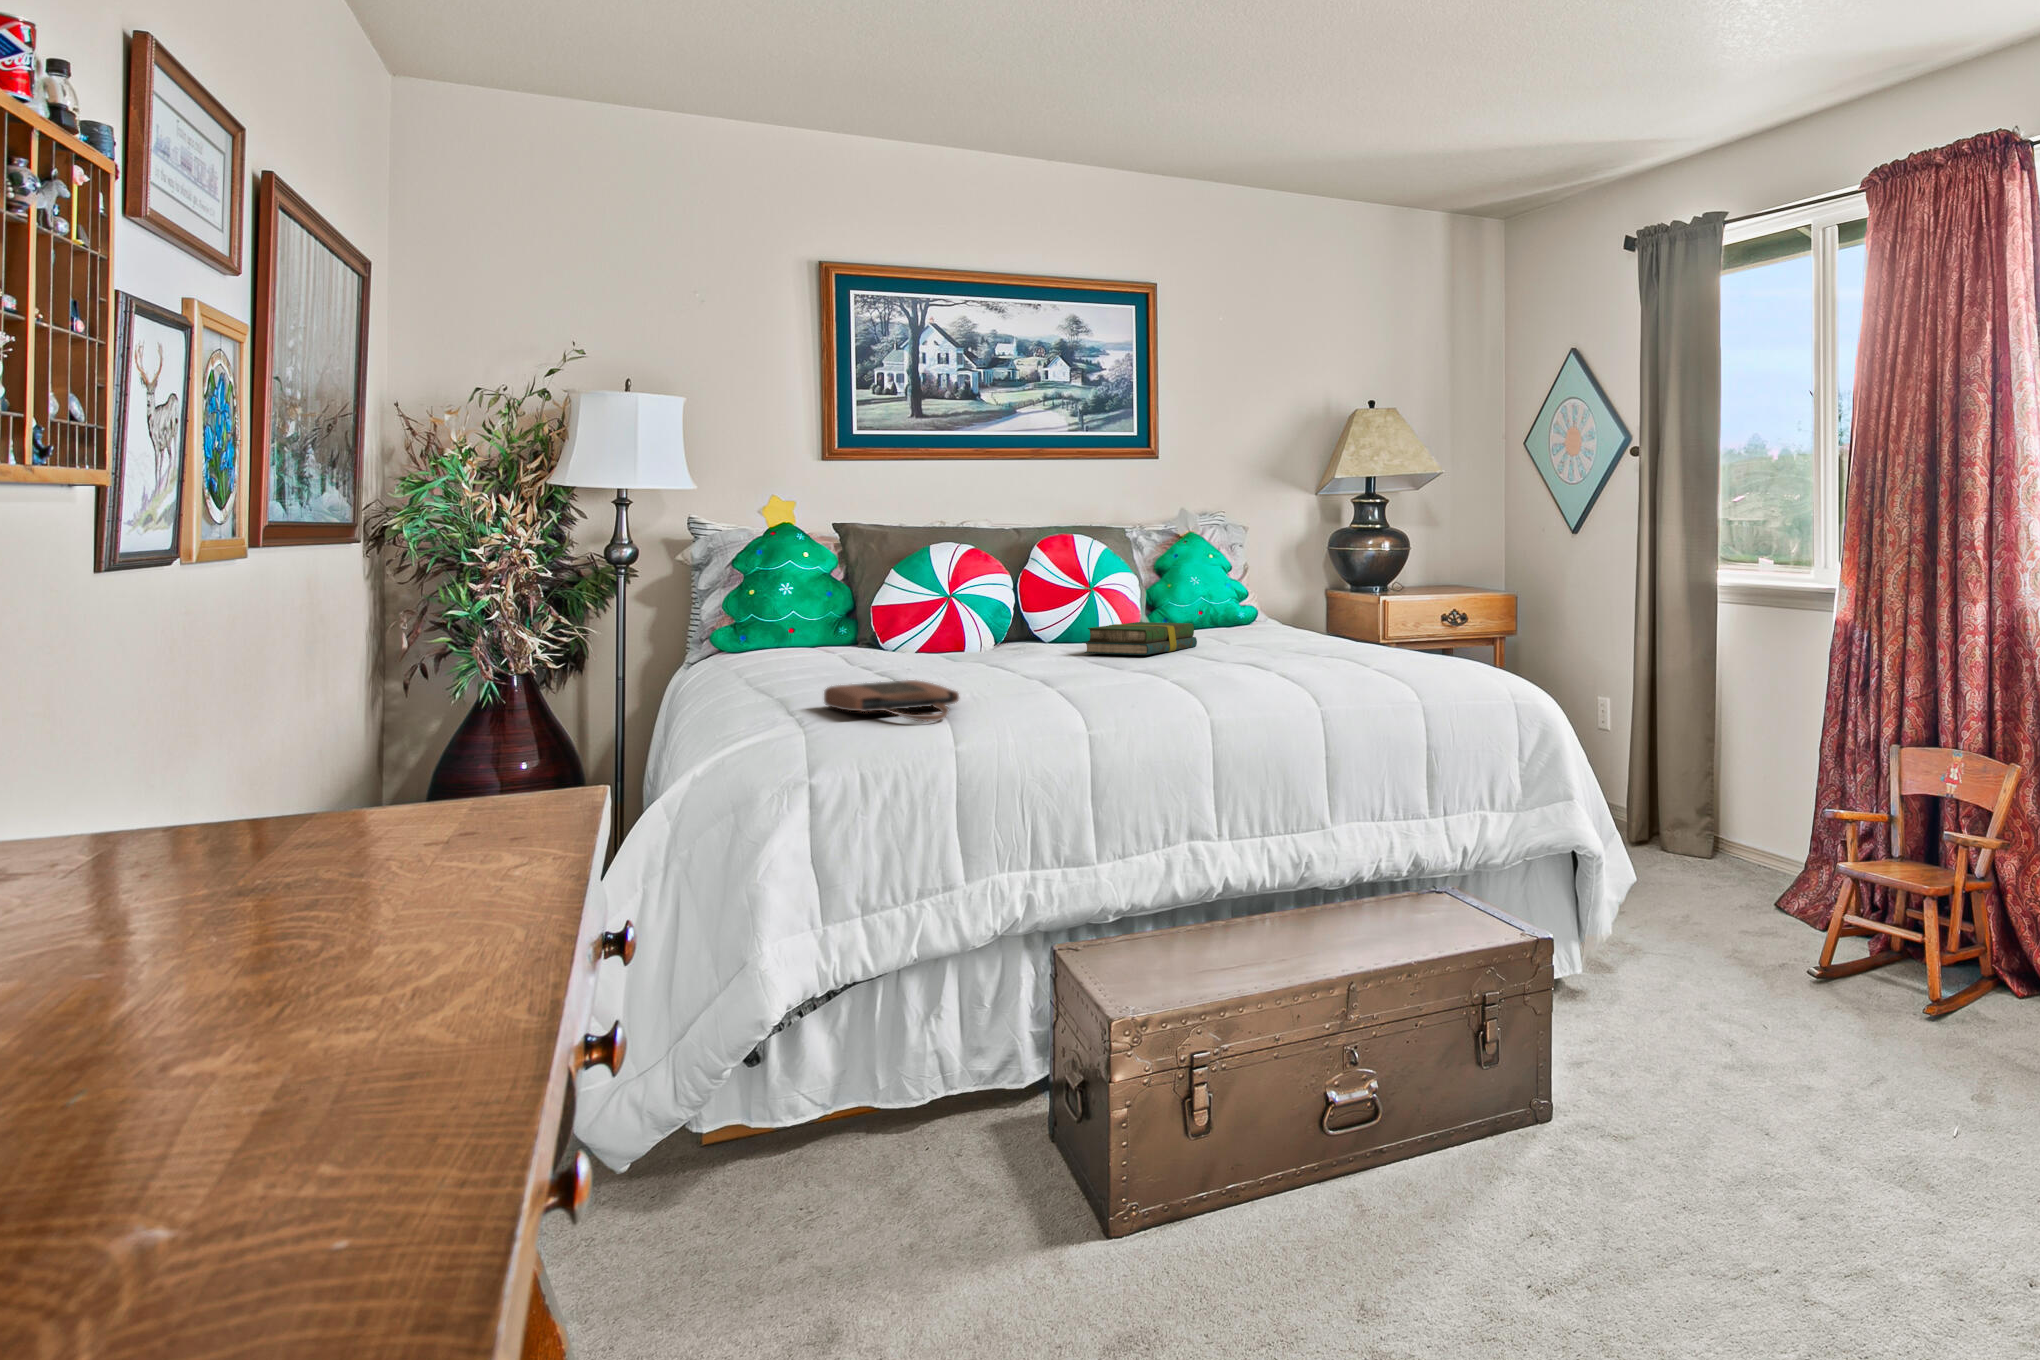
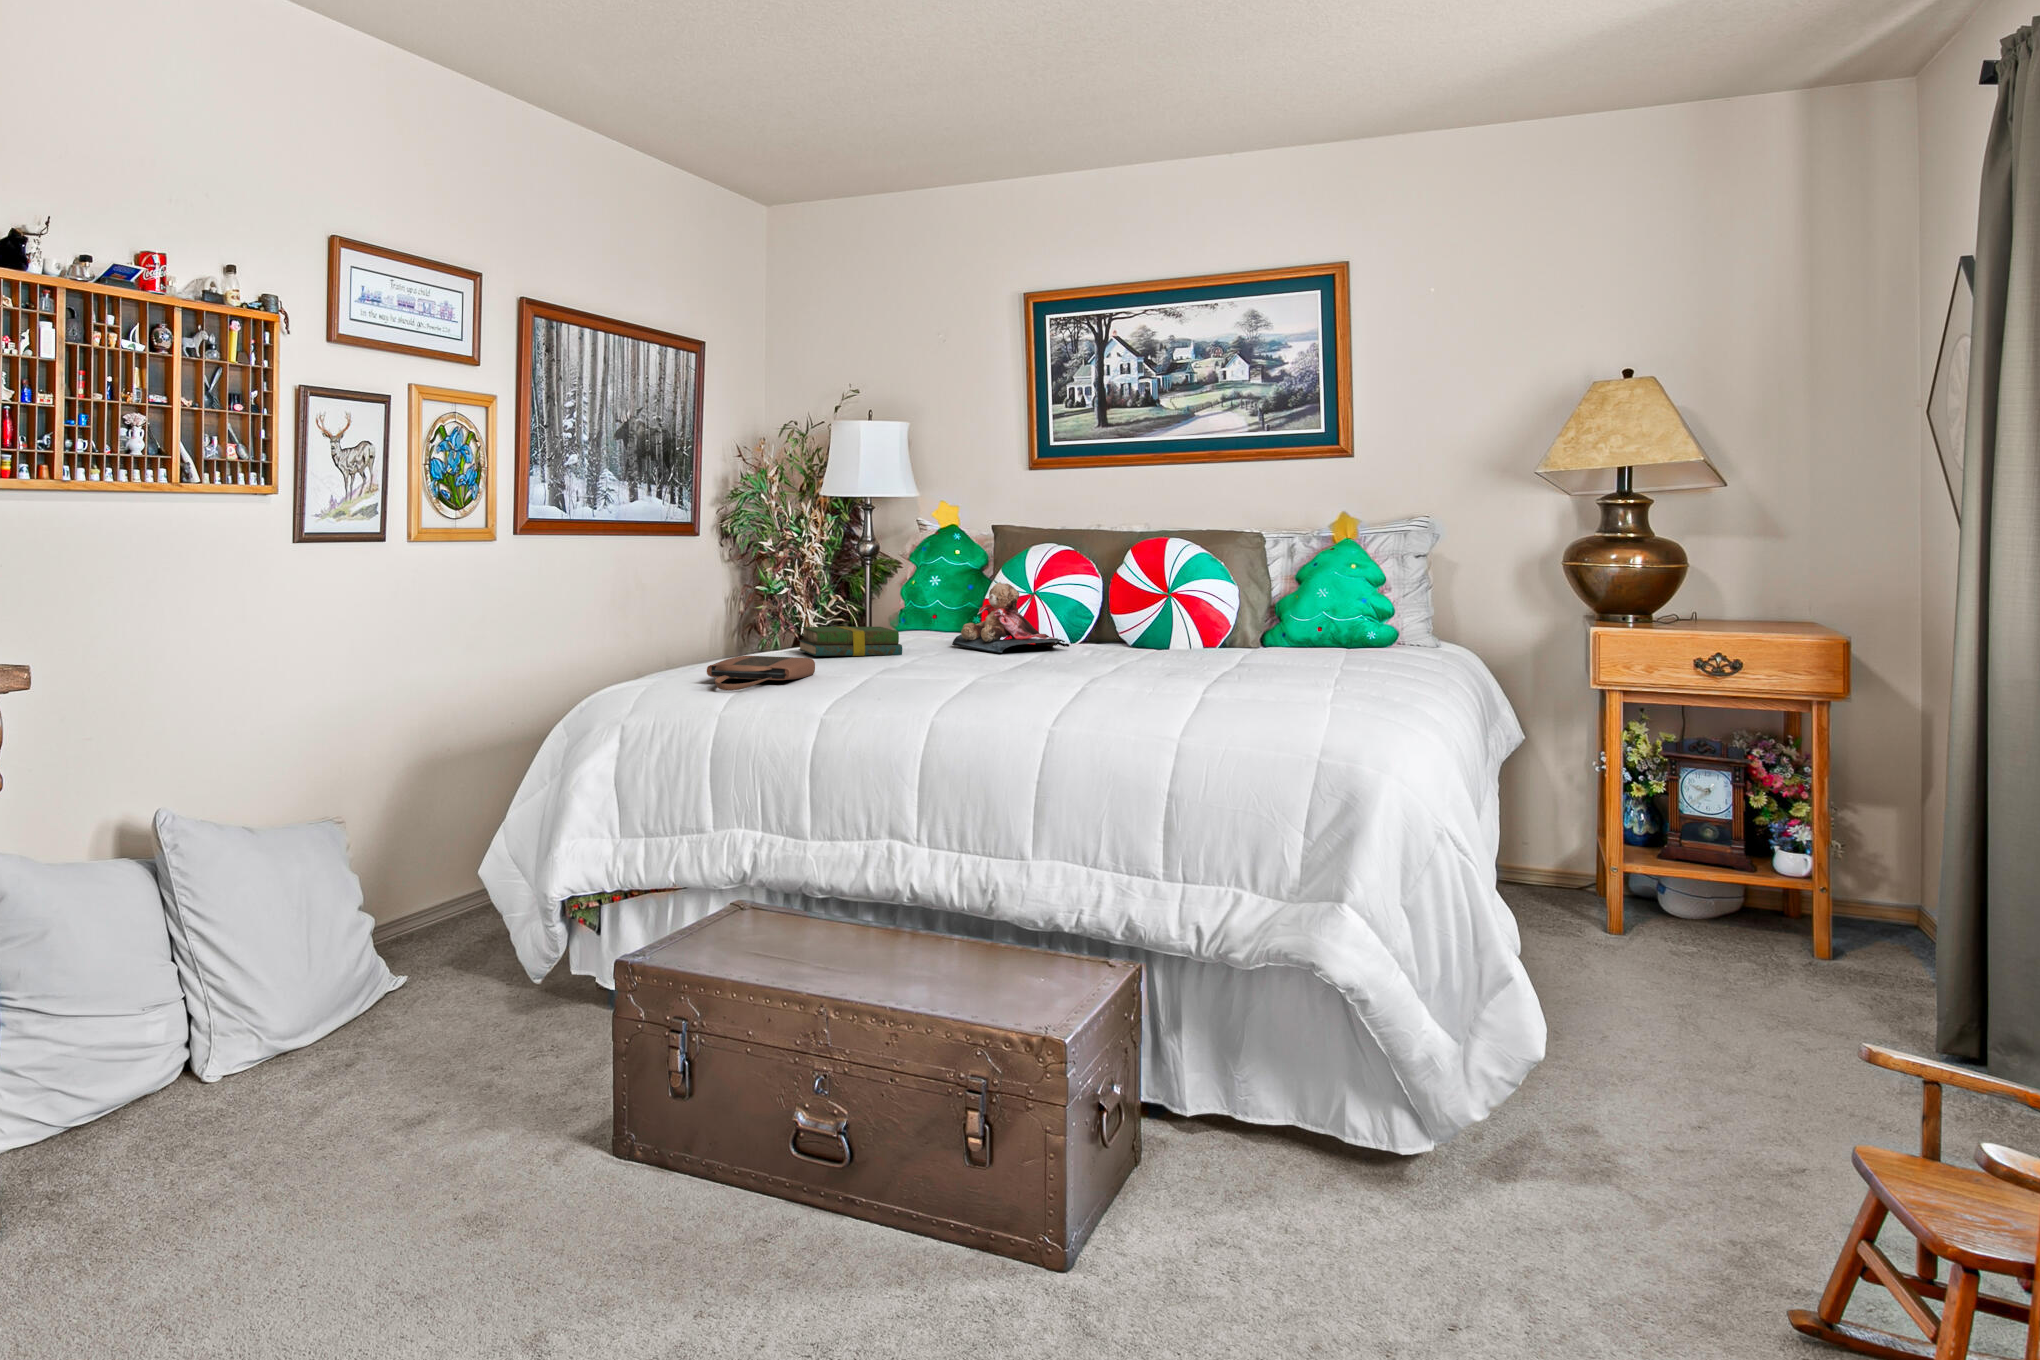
teddy bear: none [903,584,1040,659] -> present [952,582,1069,653]
book: present [1085,622,1197,655] -> present [799,626,902,656]

